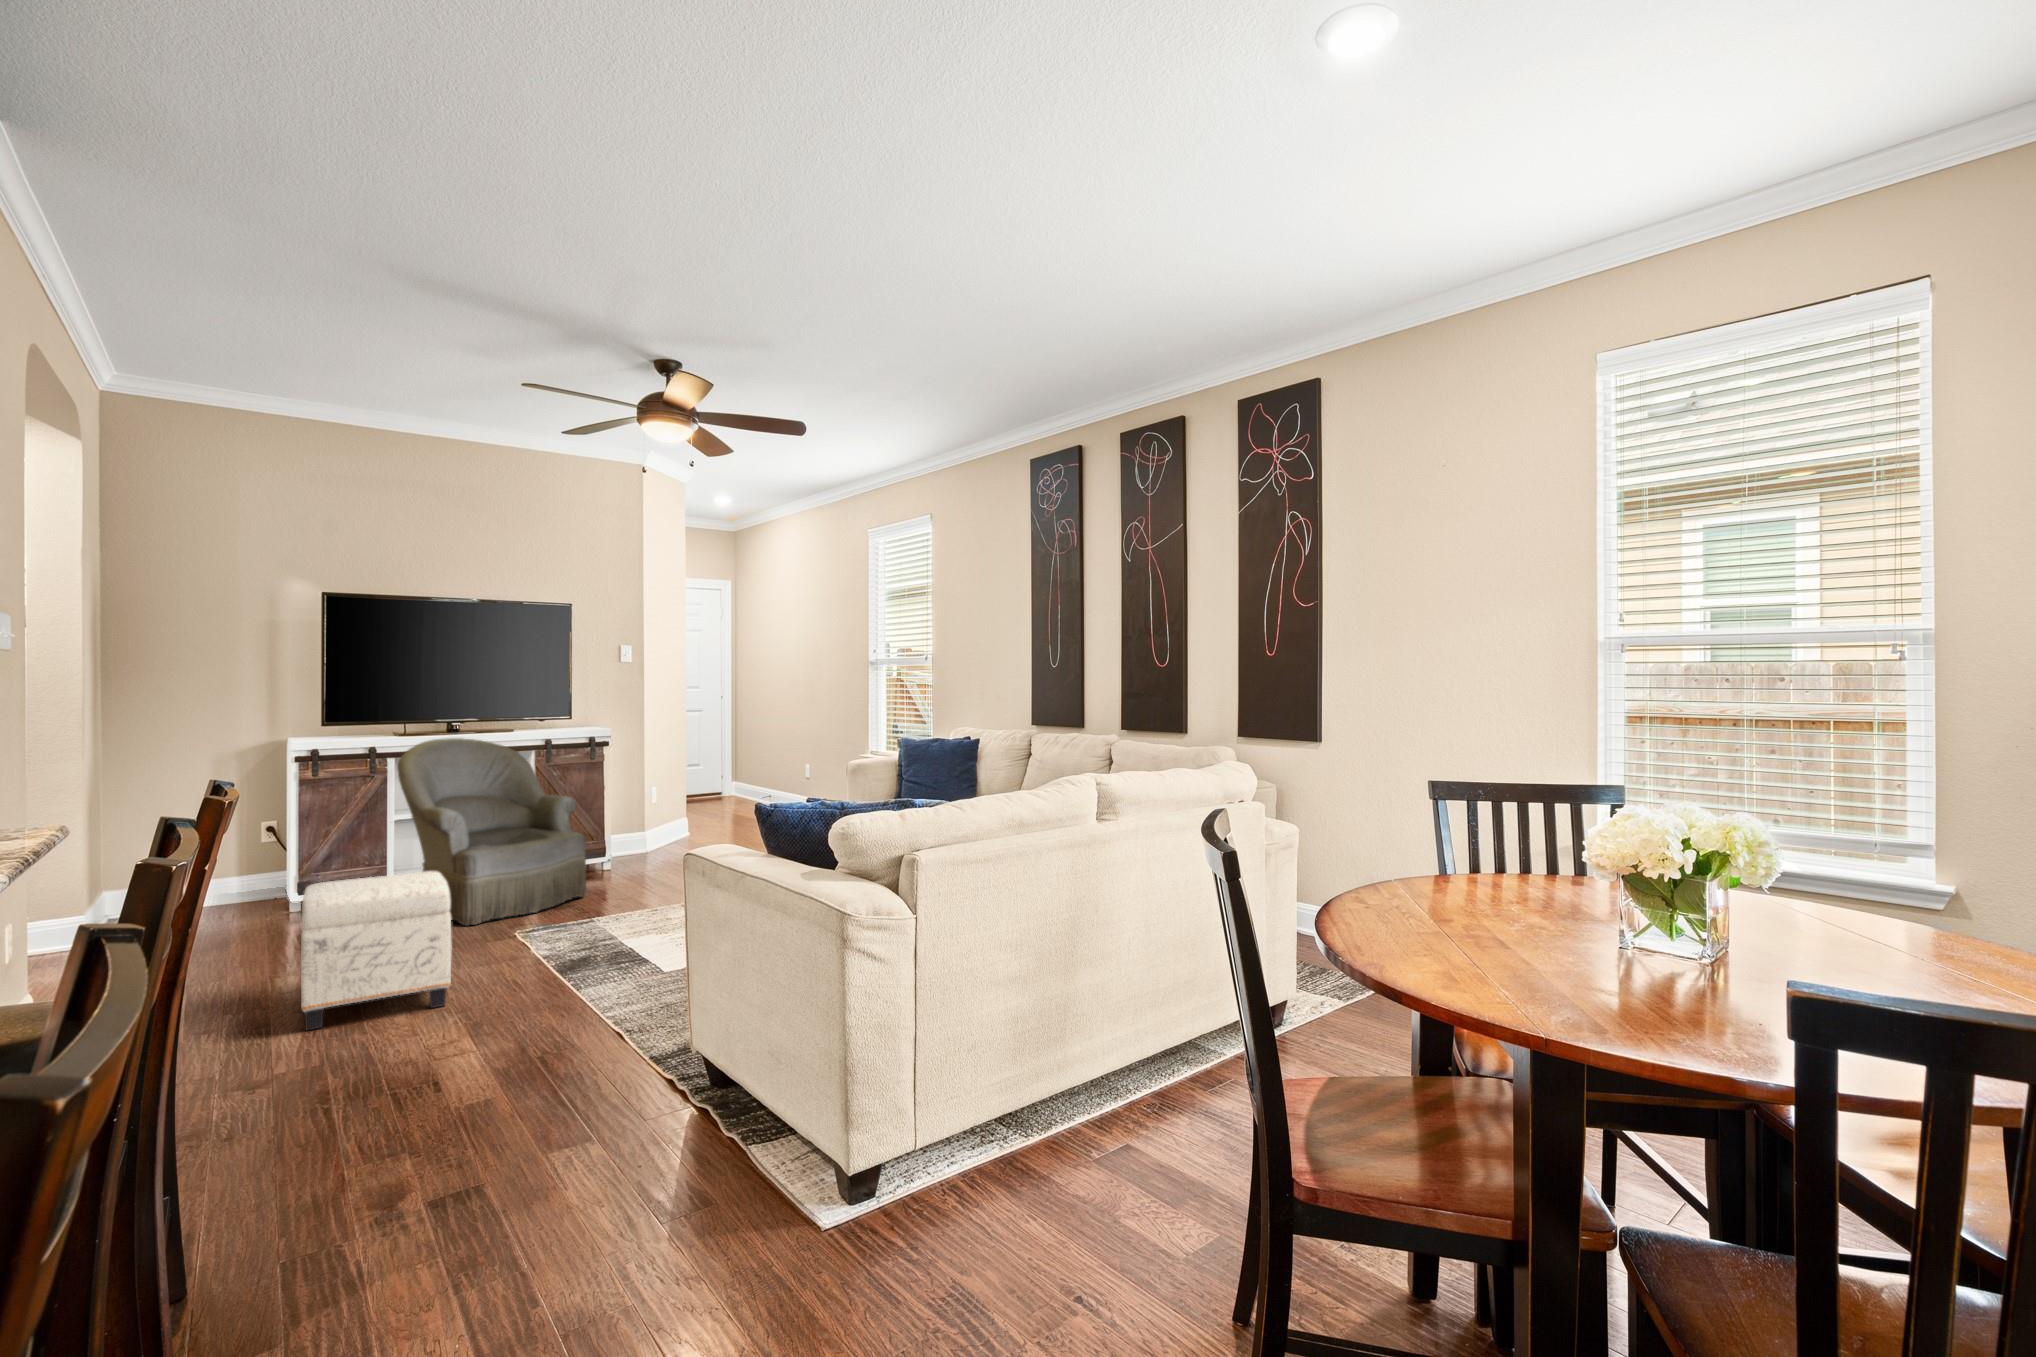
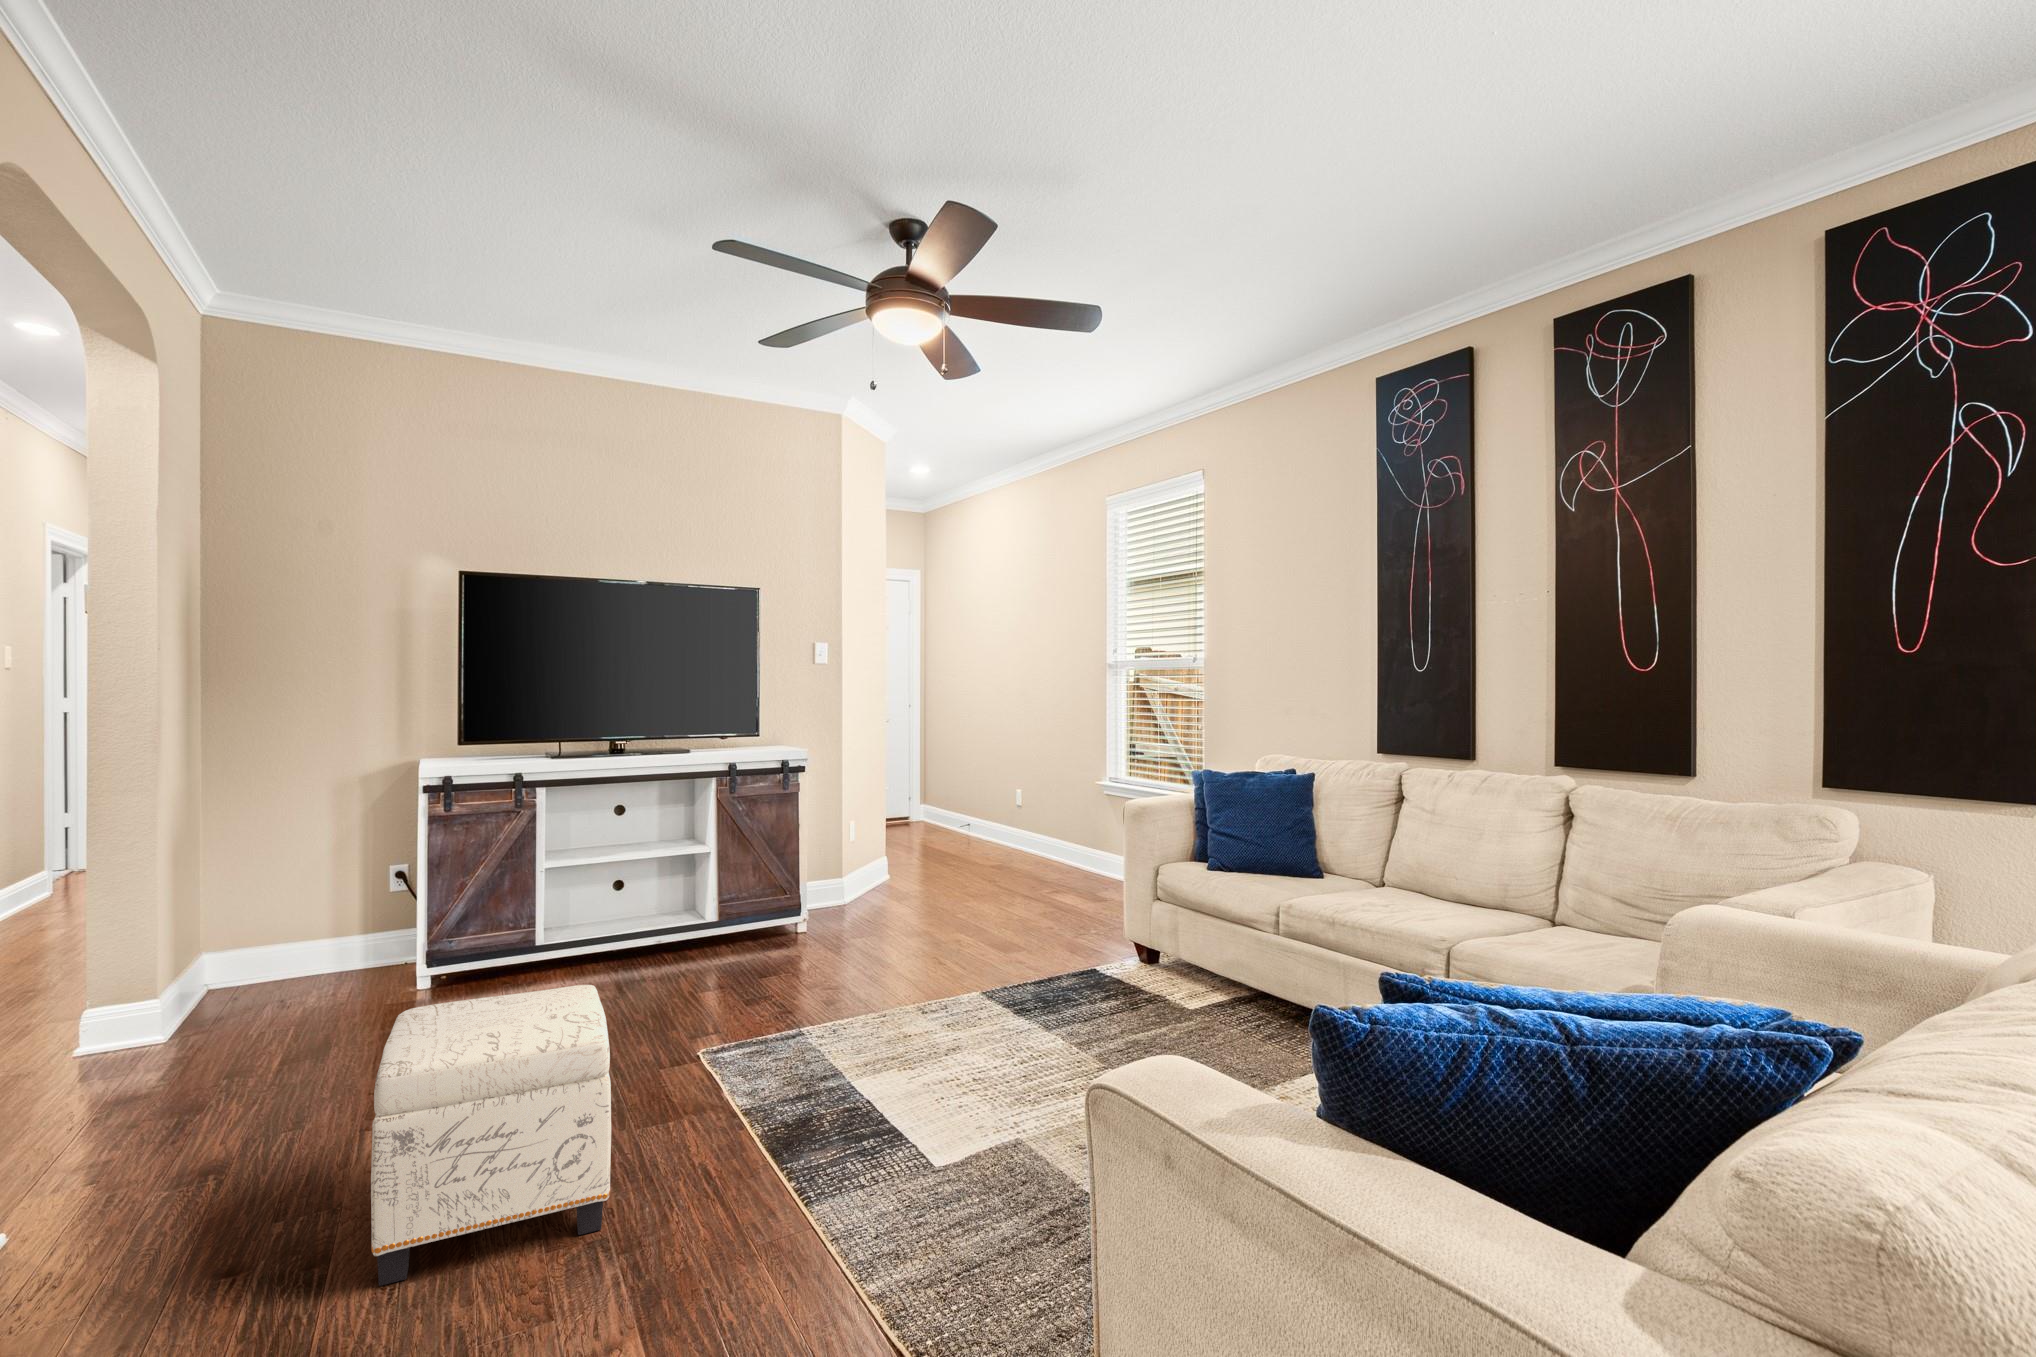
armchair: present [397,738,587,925] -> none [547,762,785,1031]

